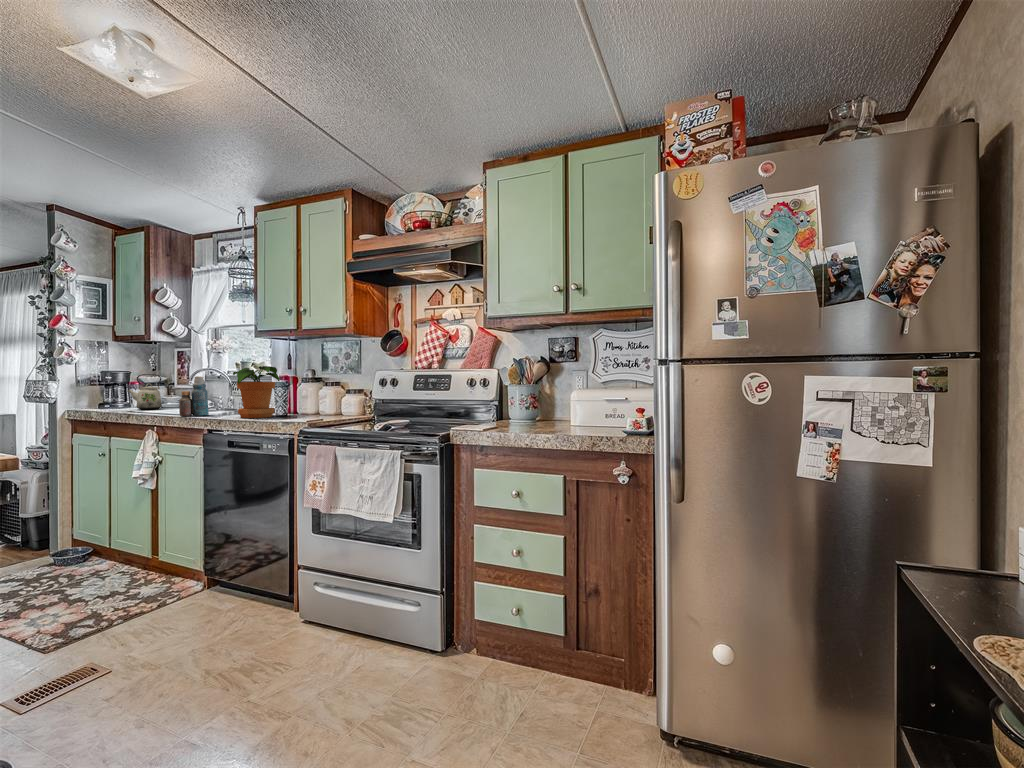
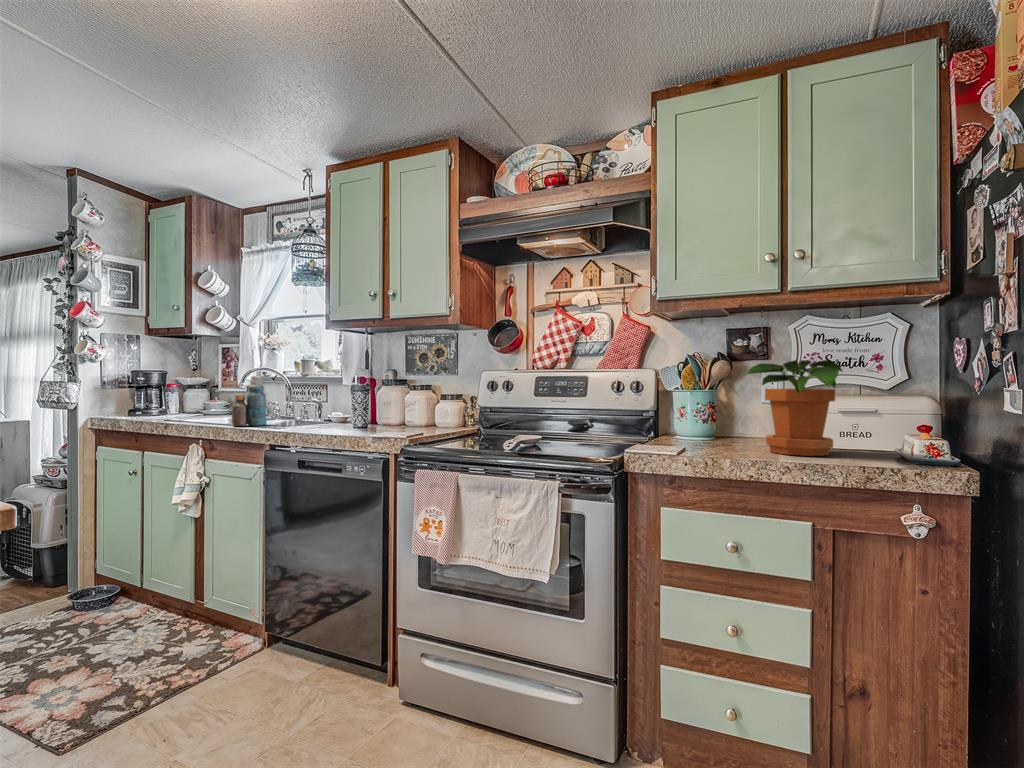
potted plant: present [233,366,279,418] -> present [745,360,843,456]
kettle: present [128,374,162,410] -> none [162,374,203,417]

